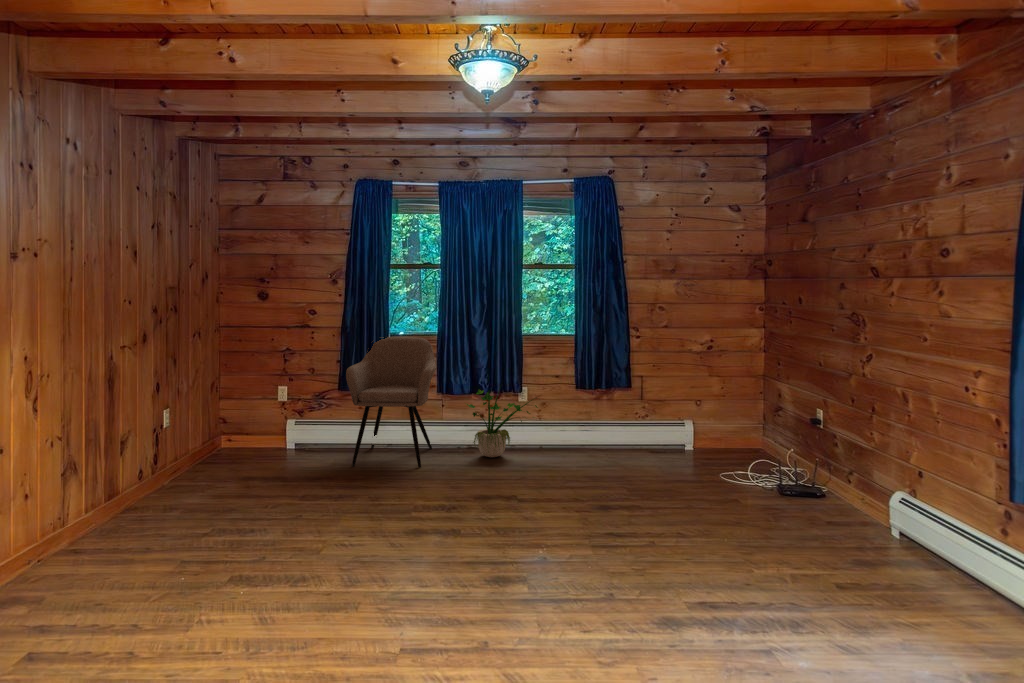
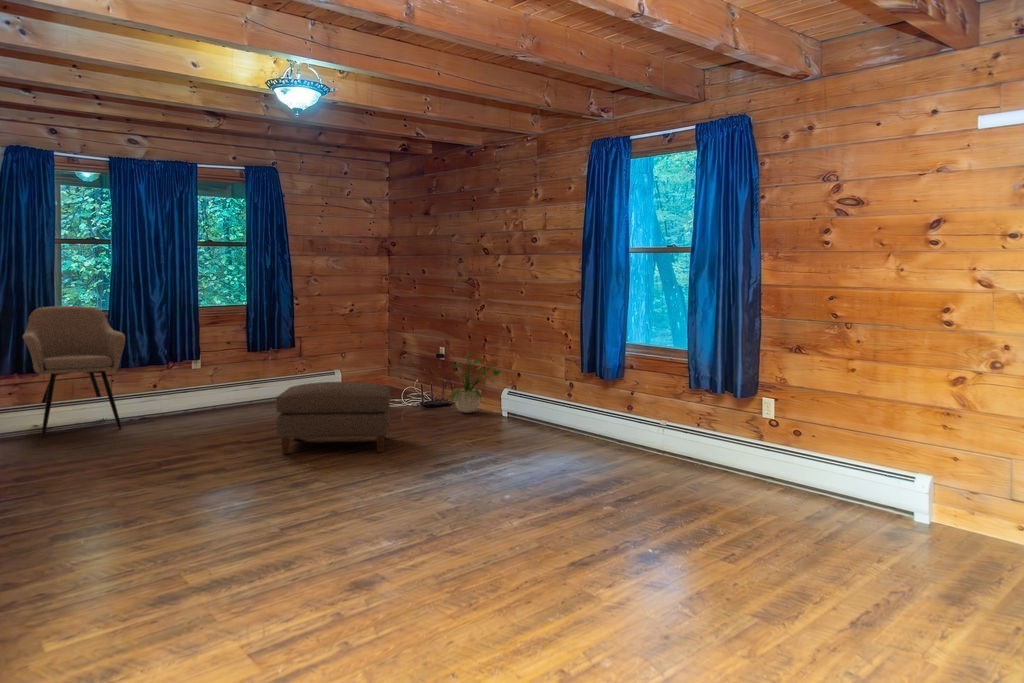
potted plant: present [467,389,538,457] -> present [450,354,501,413]
ottoman: none [499,455,668,579] -> present [276,382,391,454]

